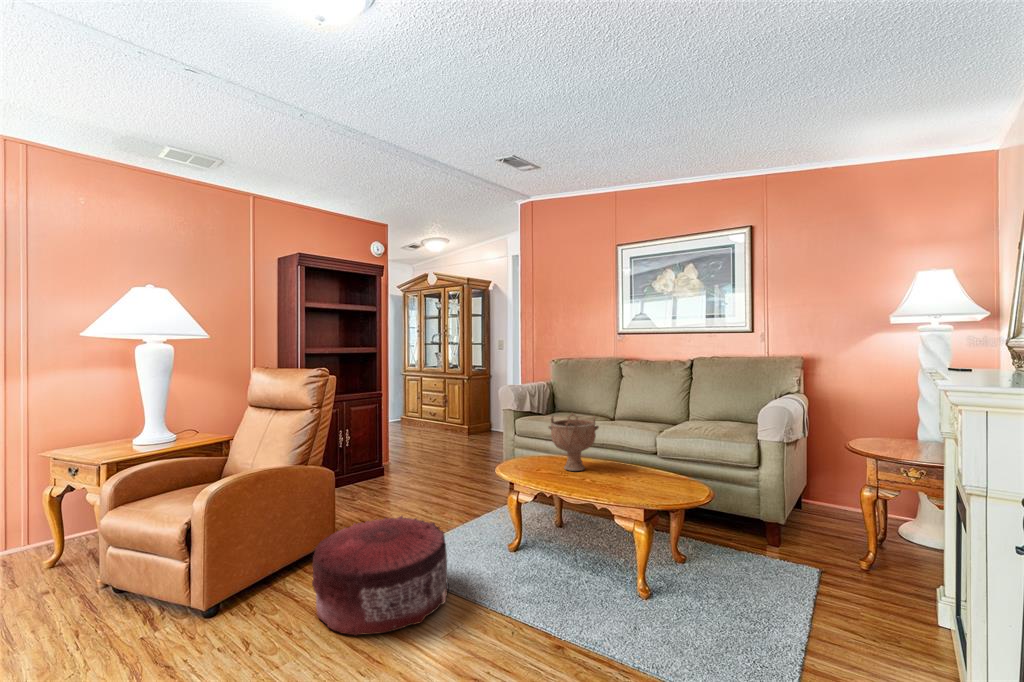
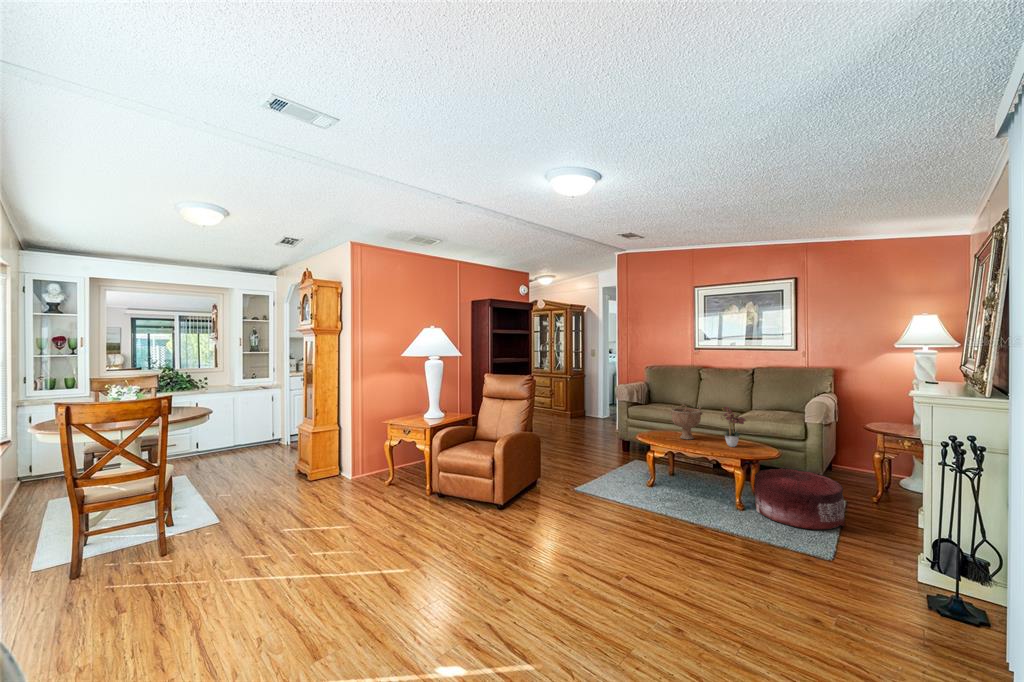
flower arrangement: none [618,413,665,484] -> present [722,407,746,447]
pouf: present [312,516,449,635] -> present [754,468,845,530]

